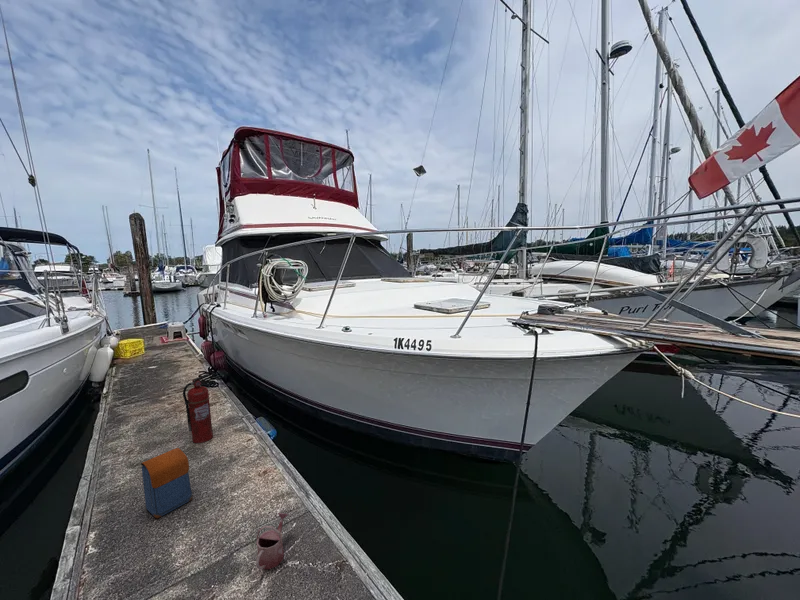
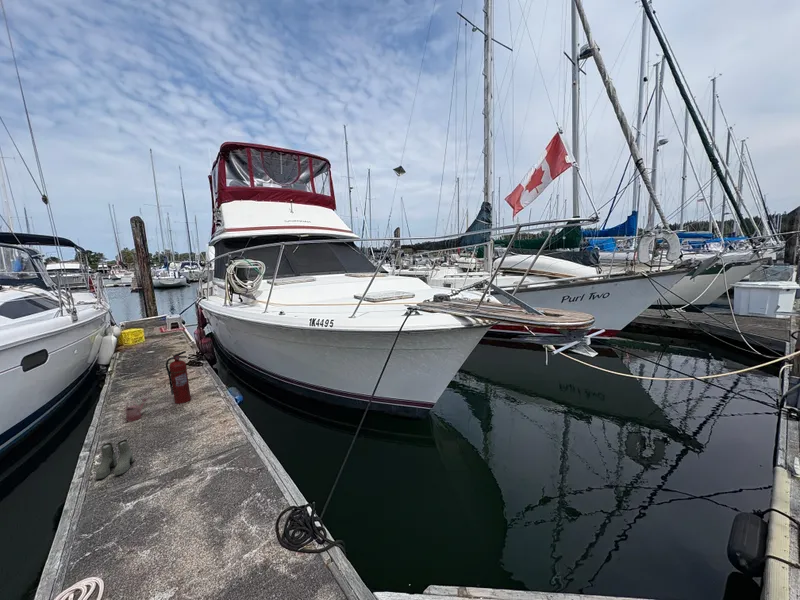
backpack: present [141,448,192,518] -> none [131,401,169,448]
watering can: present [256,513,288,570] -> present [121,399,147,422]
boots: none [90,514,145,582] -> present [96,440,133,480]

